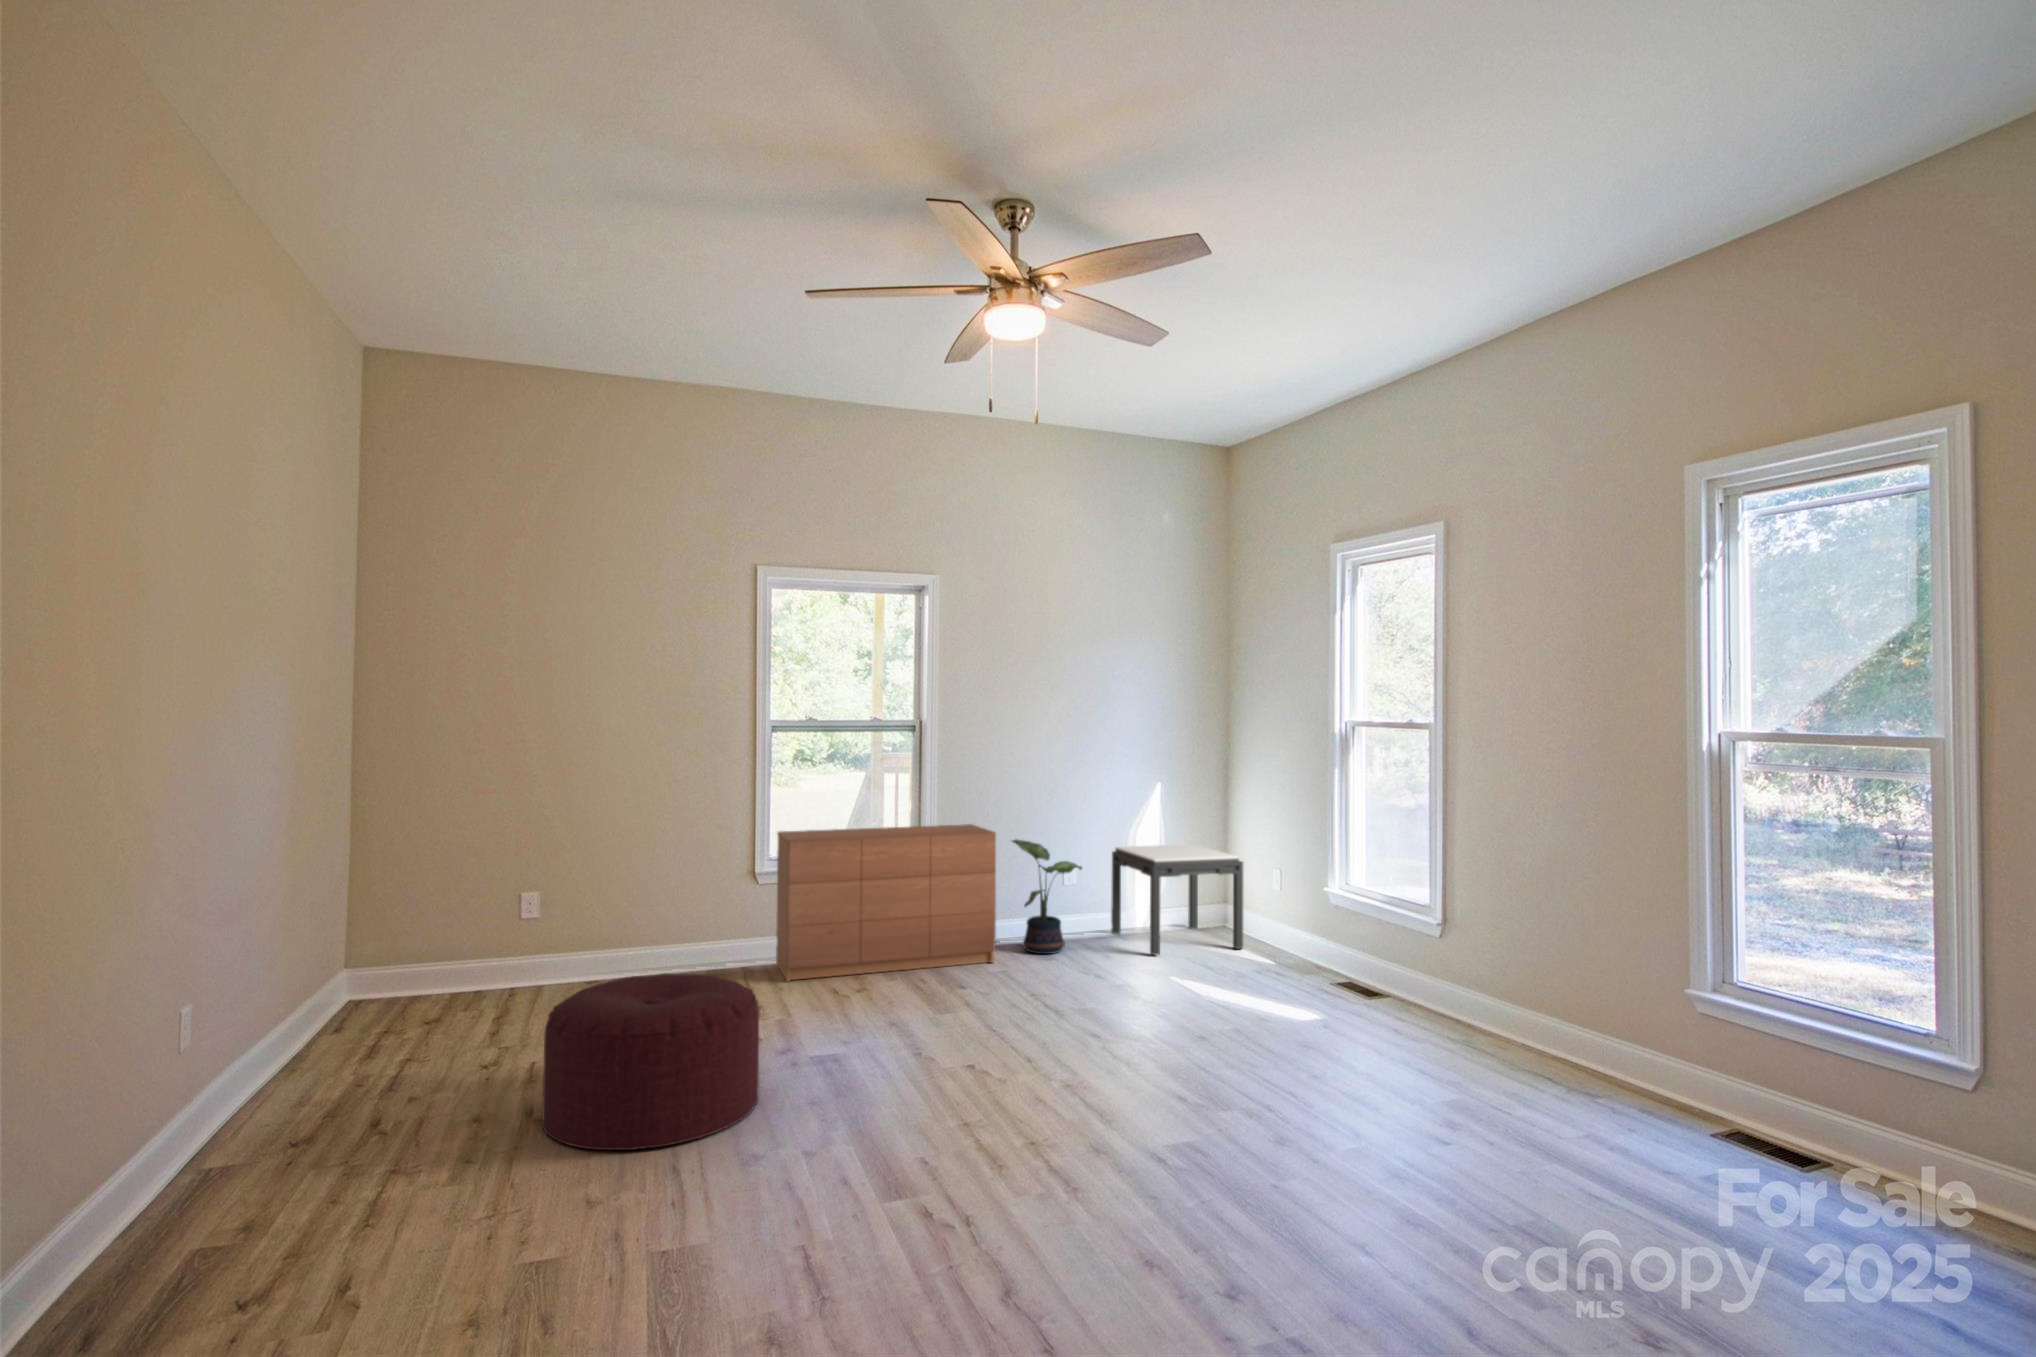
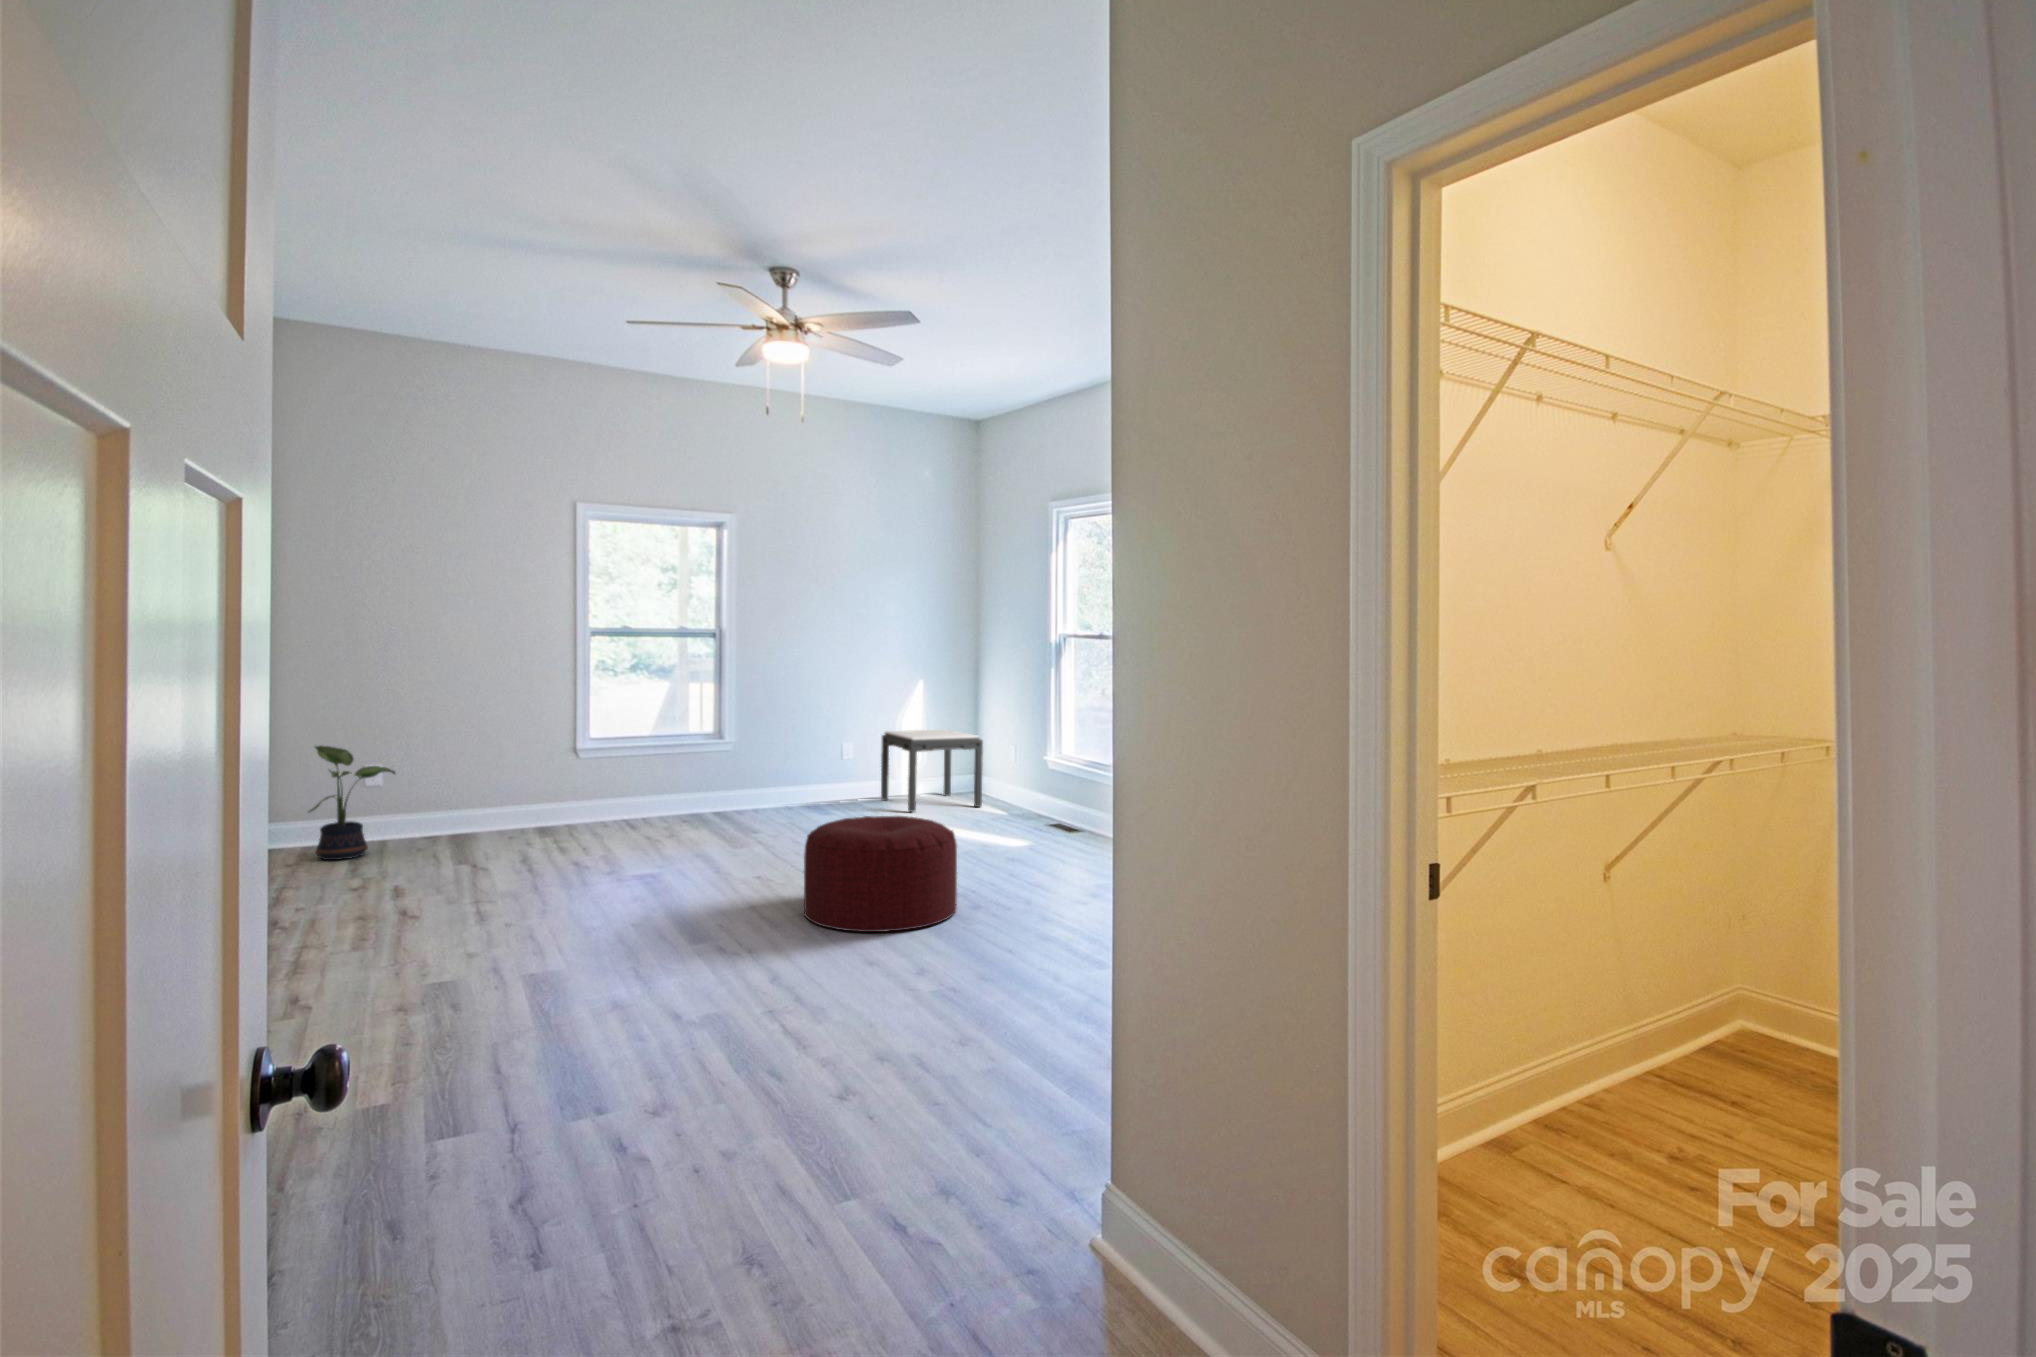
dresser: present [776,824,996,981] -> none [597,712,784,835]
potted plant: present [1012,840,1082,954] -> present [309,746,395,860]
ottoman: present [542,974,759,1150] -> present [804,816,957,932]

